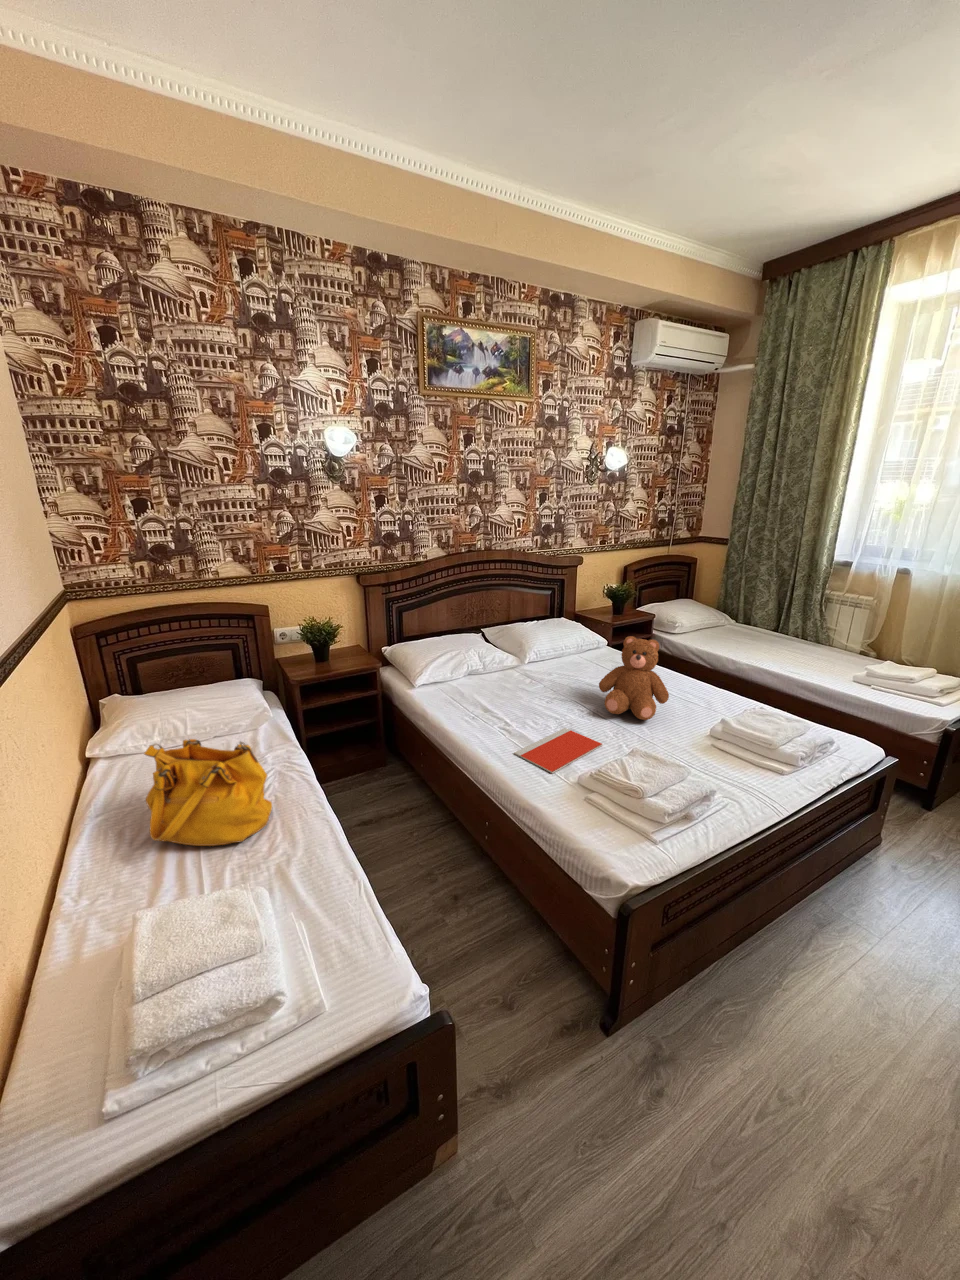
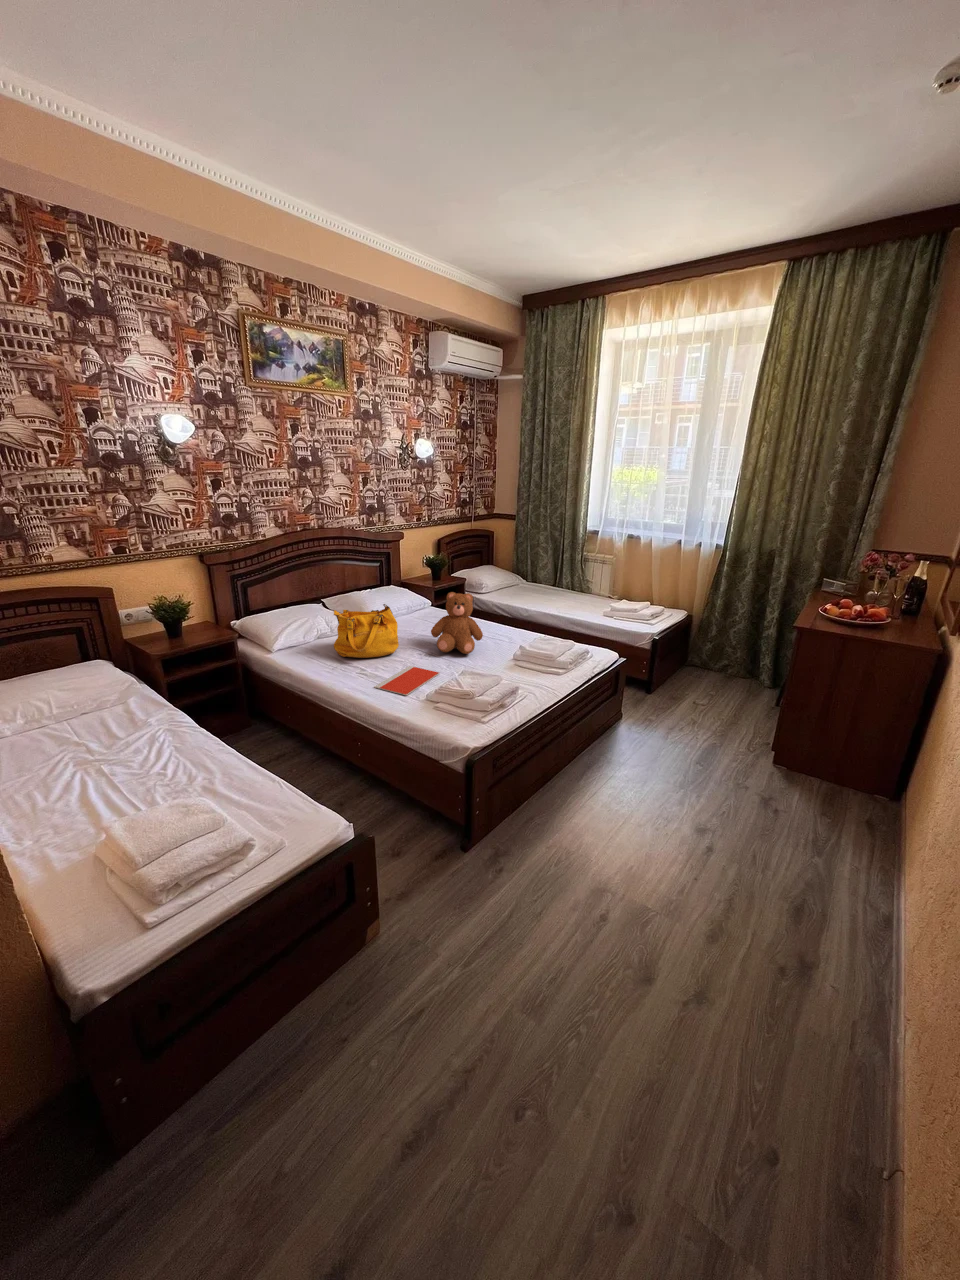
handbag: present [144,739,272,846] -> present [334,604,399,658]

